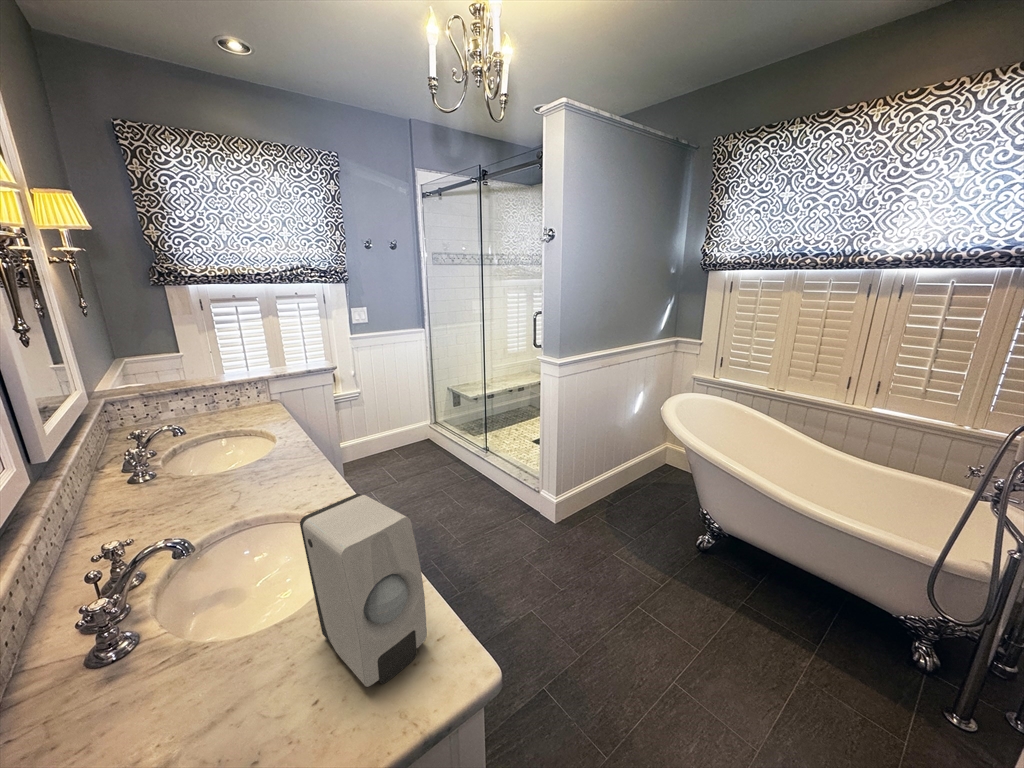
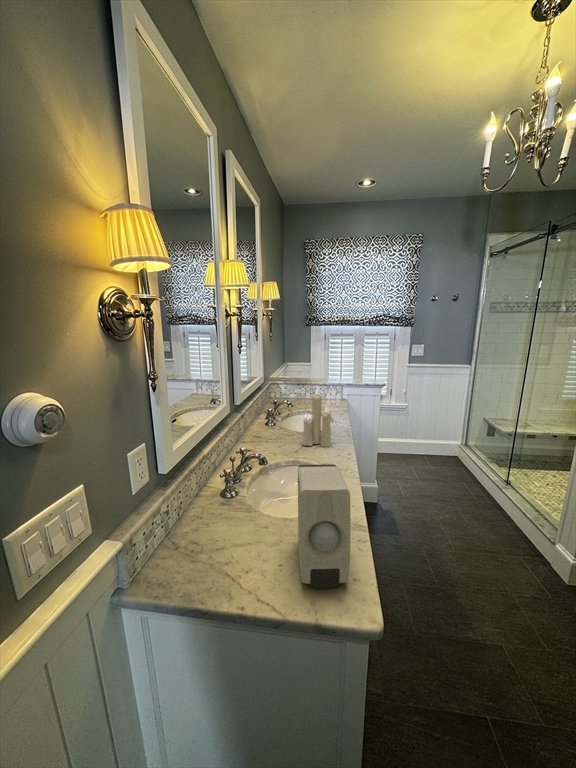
candle: none [231,383,292,492] -> present [302,393,331,447]

